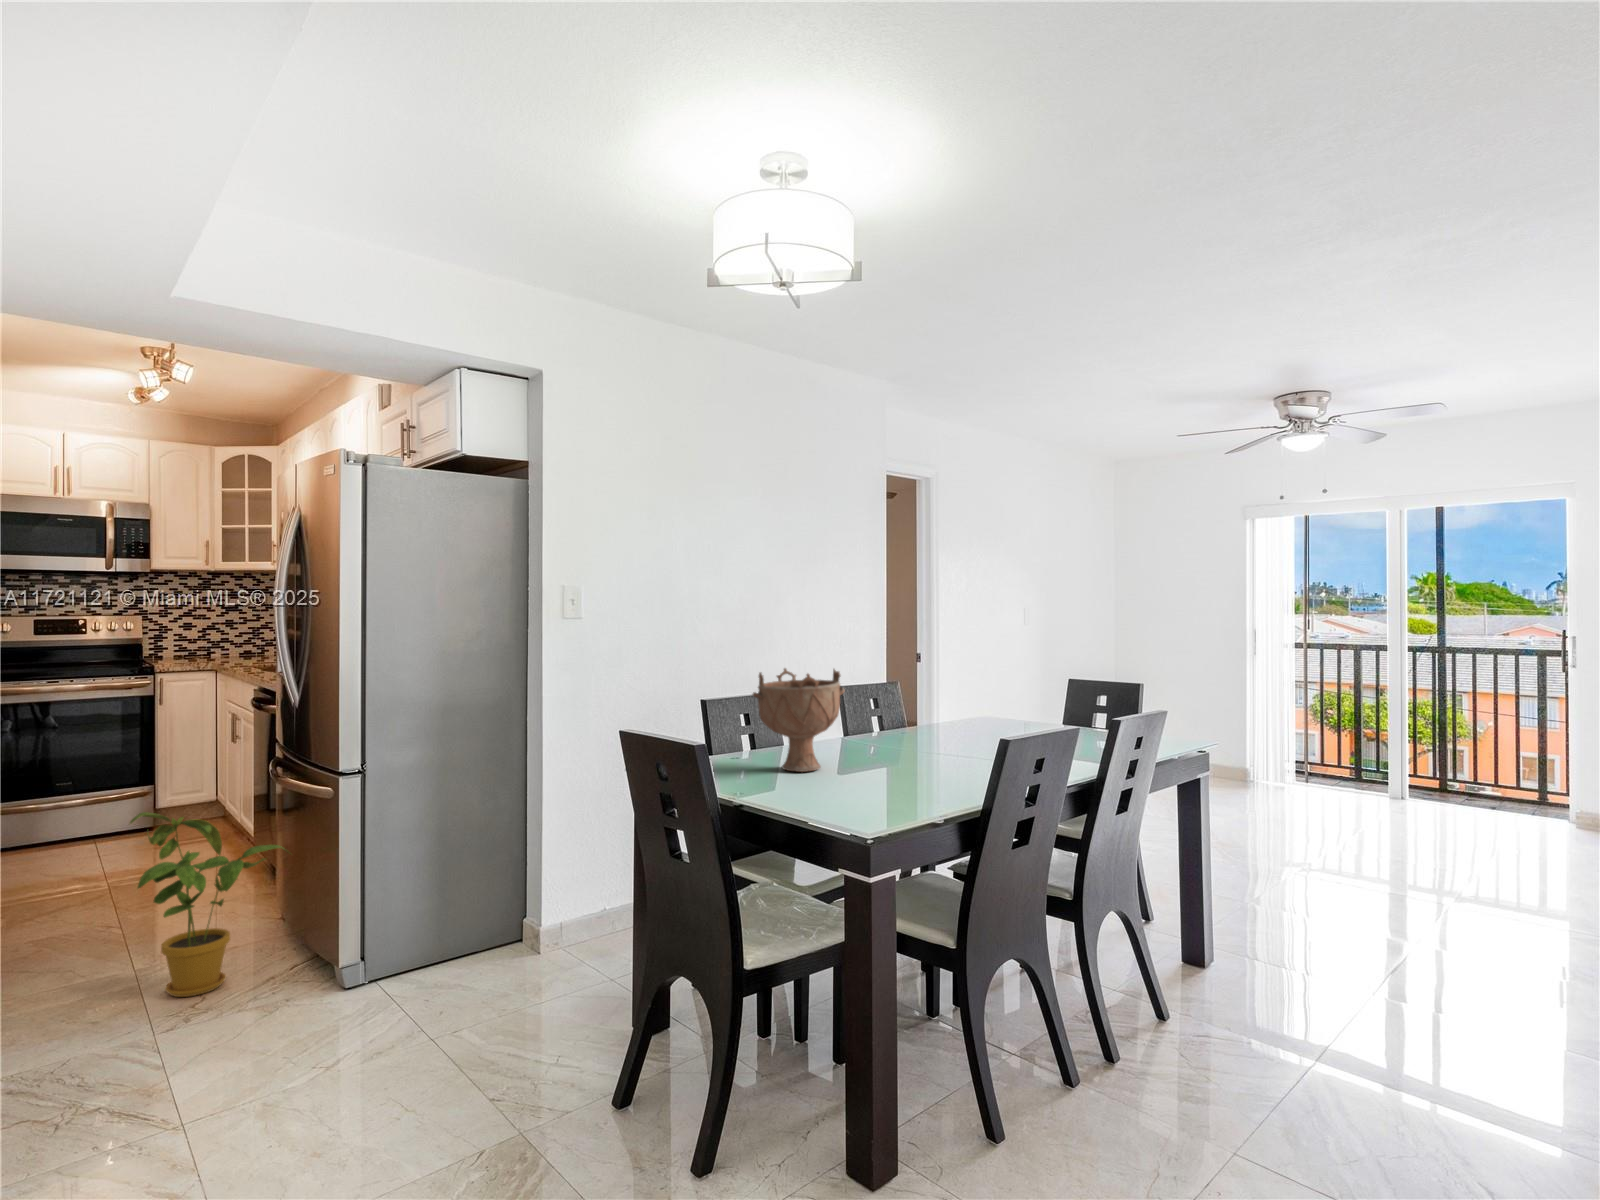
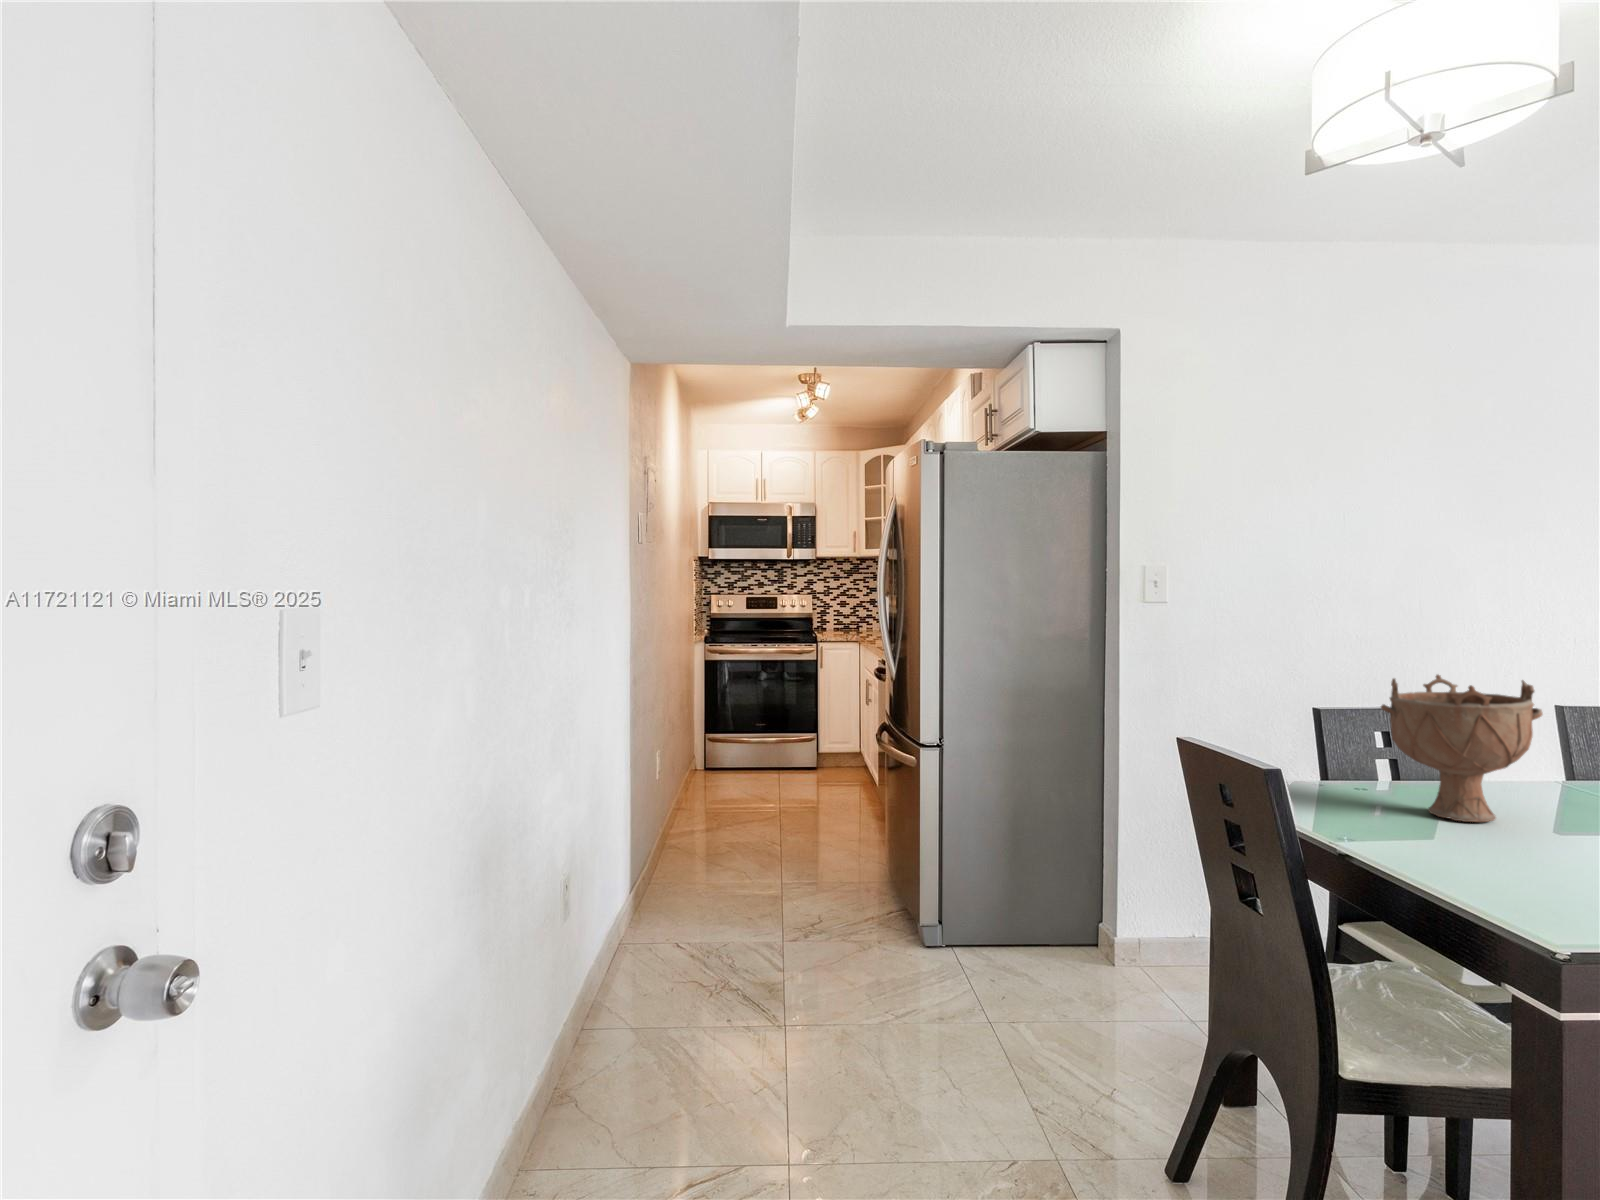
house plant: present [130,812,288,997] -> none [772,758,889,919]

